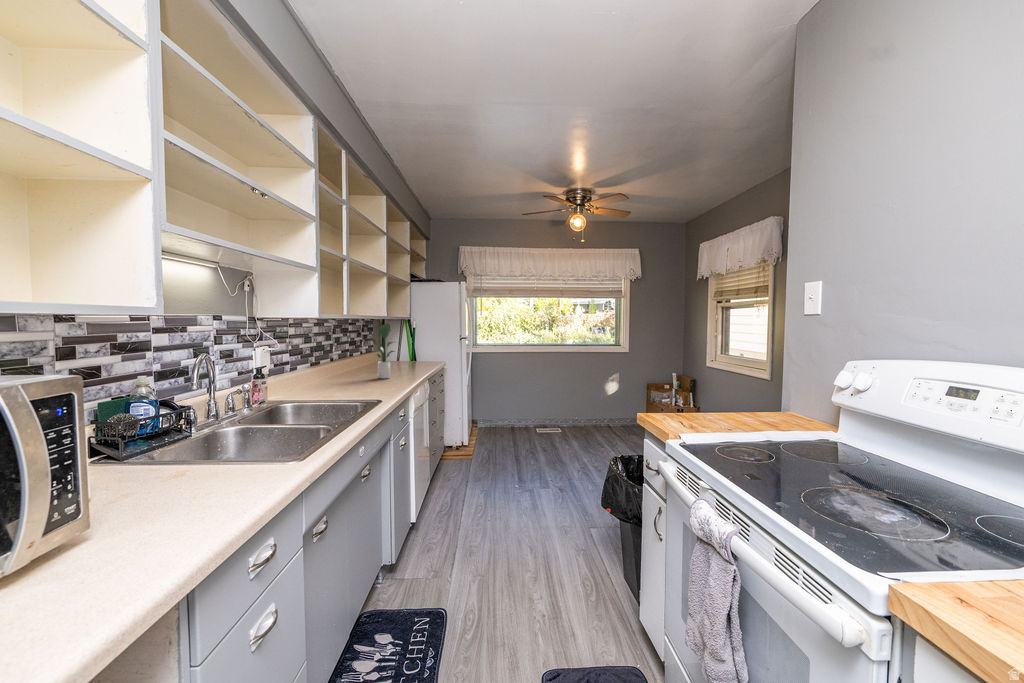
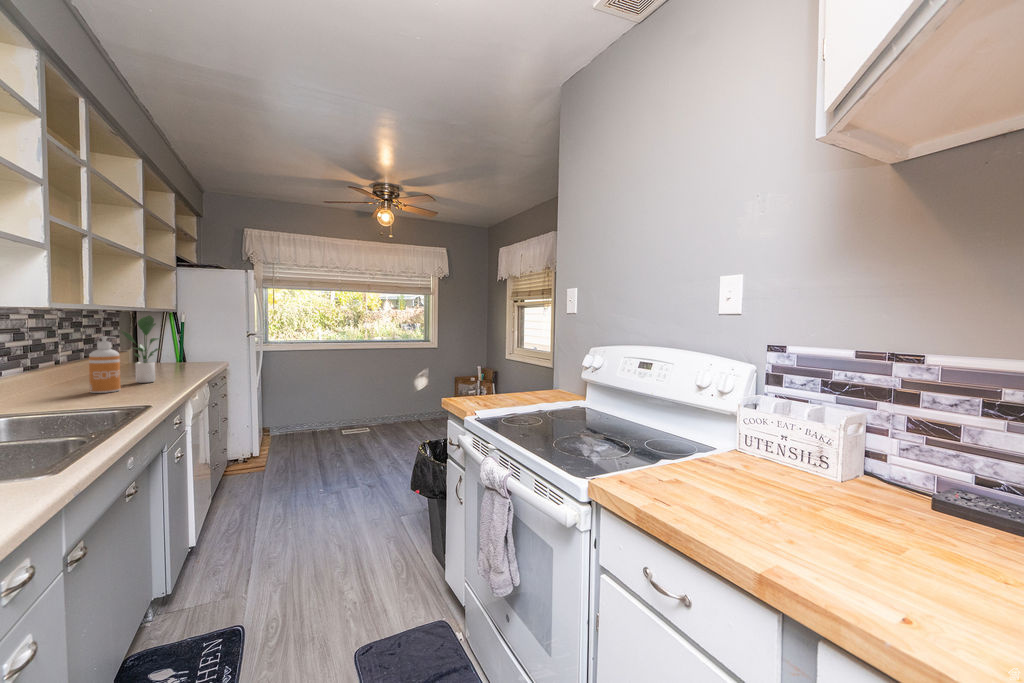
soap dispenser: none [347,341,366,386] -> present [89,336,120,393]

